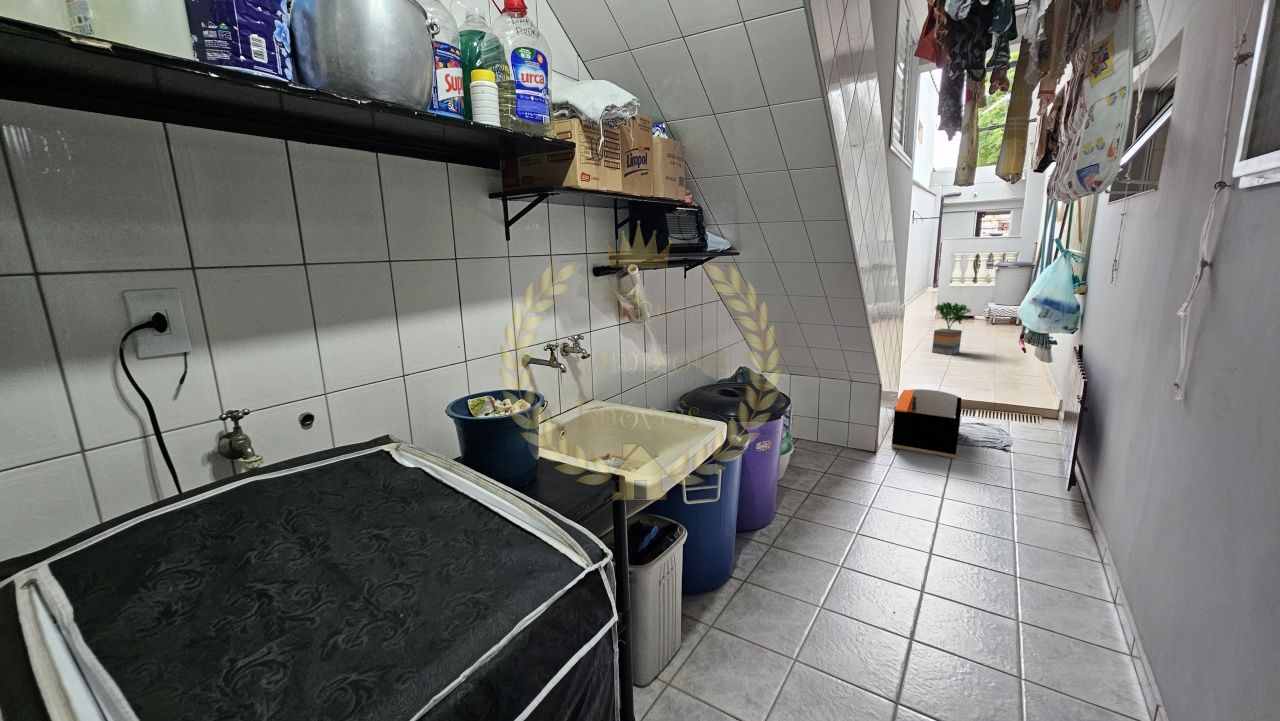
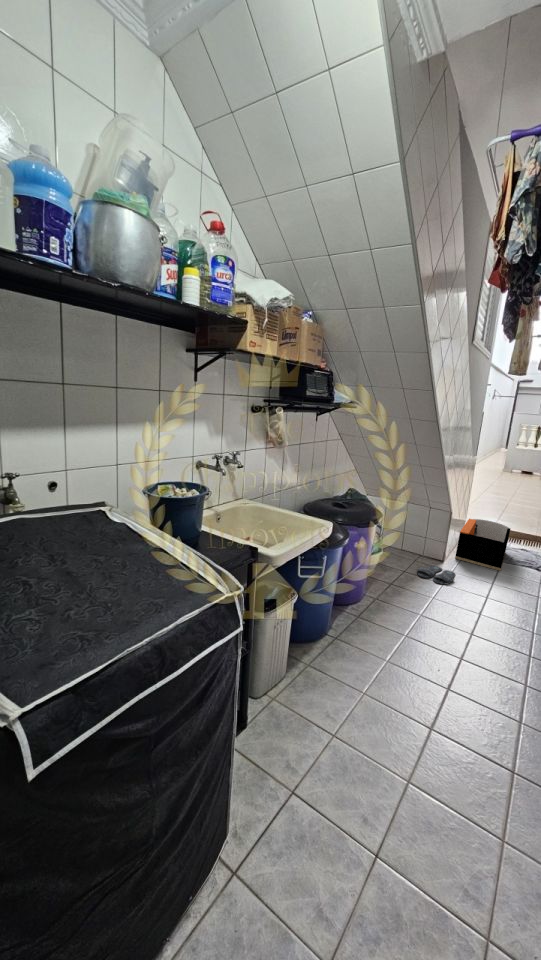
potted tree: present [932,302,971,355] -> none [496,459,528,499]
slippers: none [843,461,896,487] -> present [417,566,455,585]

